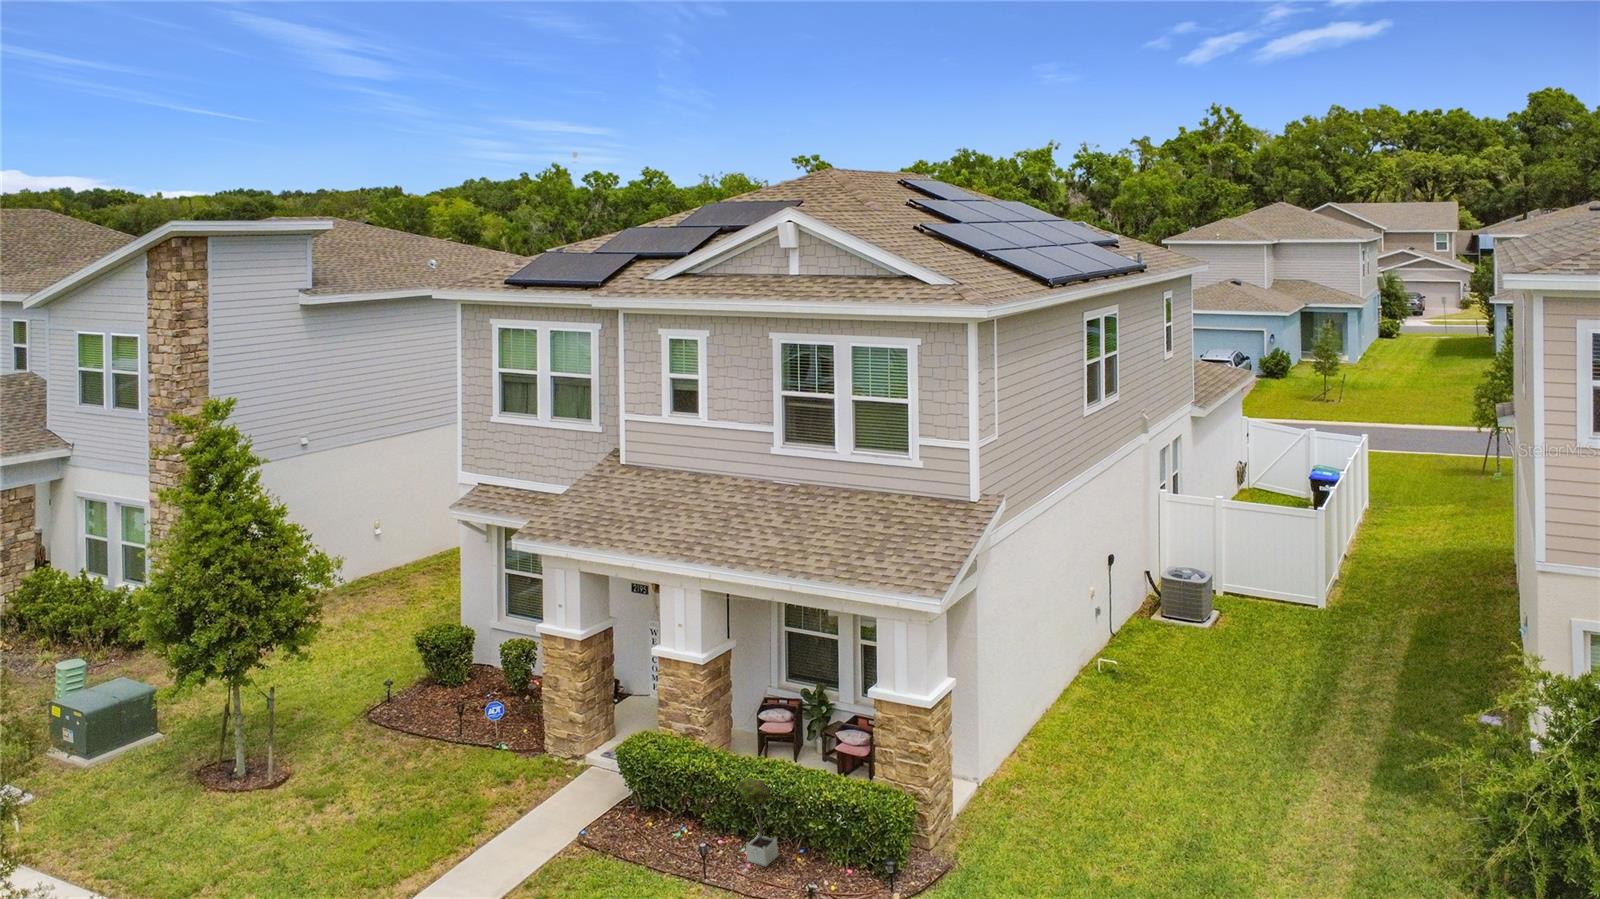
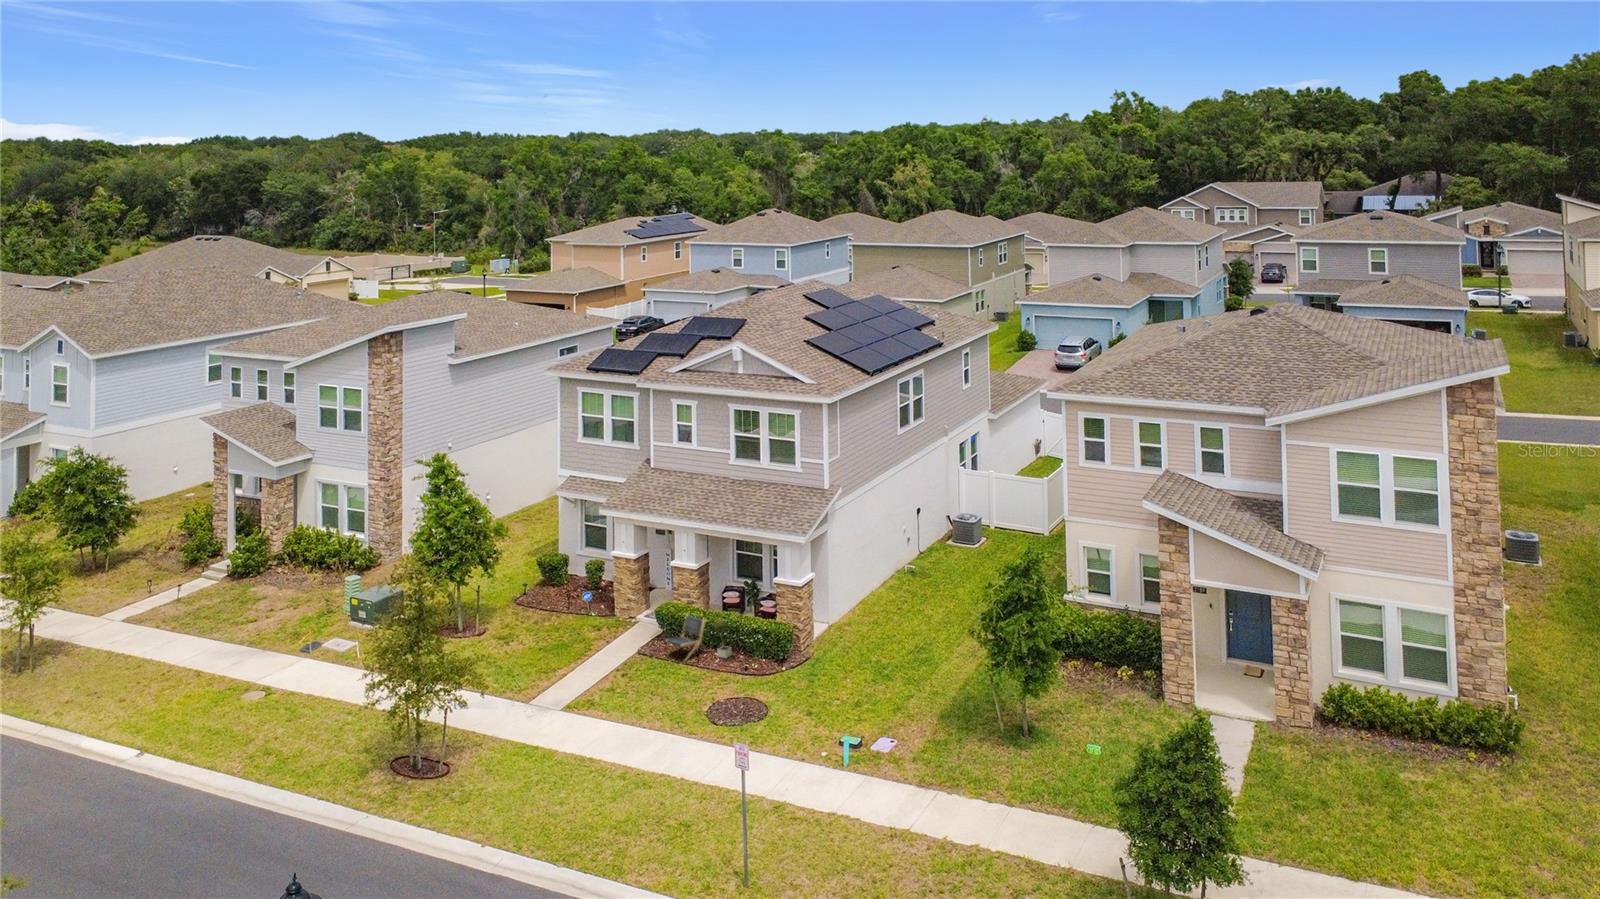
lounge chair: none [633,761,725,872] -> present [665,615,707,661]

